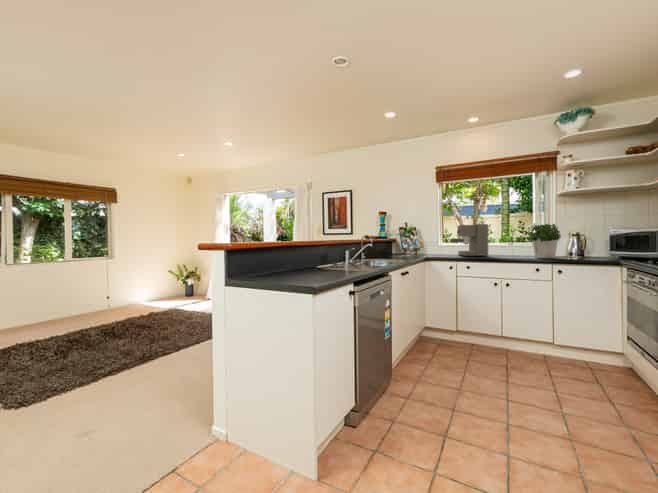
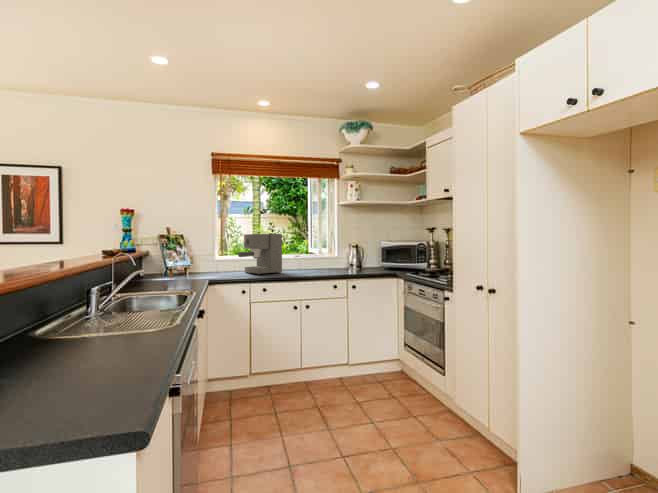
potted plant: present [528,223,561,258] -> none [319,234,350,273]

